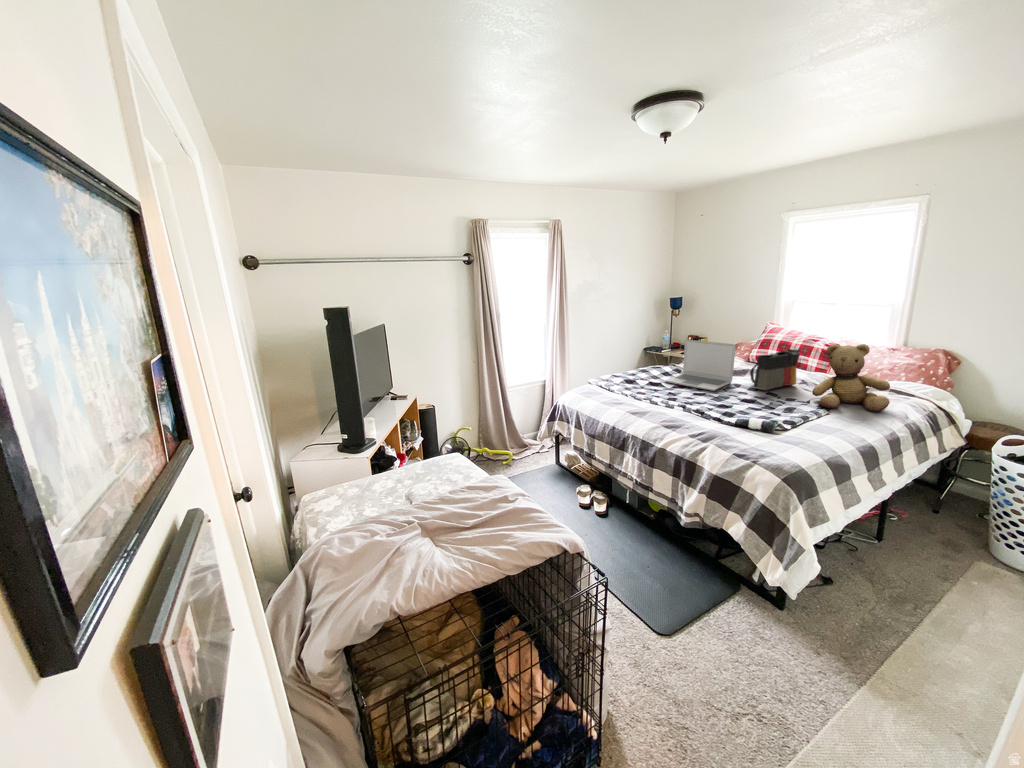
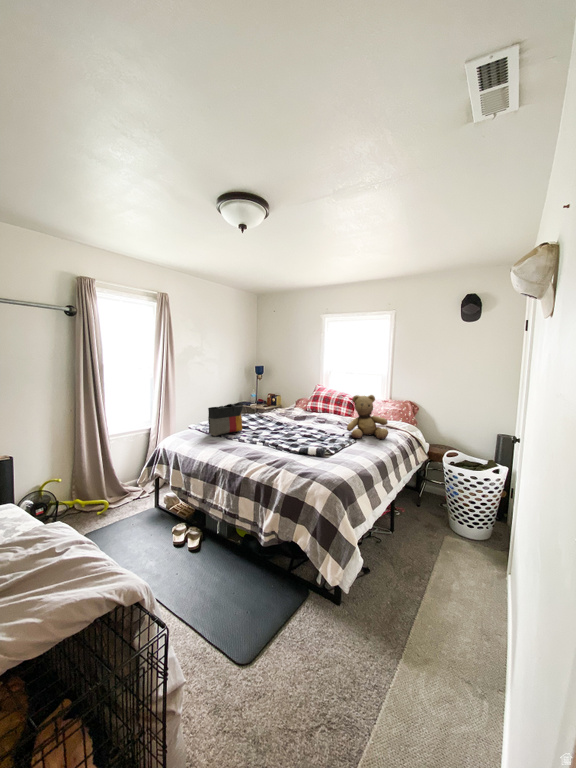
laptop: present [665,340,736,391] -> none [251,393,299,430]
tote bag: present [750,349,800,390] -> present [208,403,243,436]

